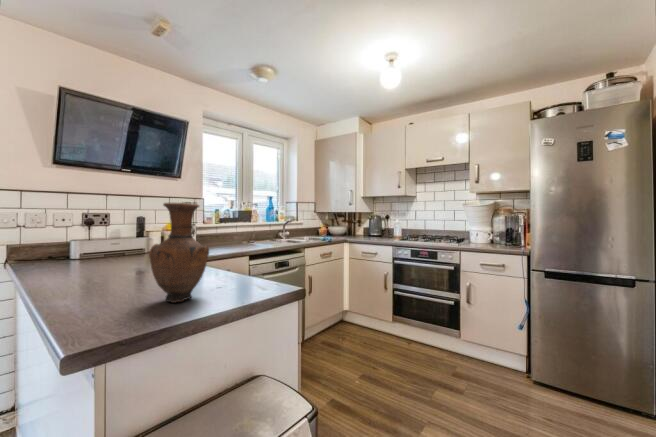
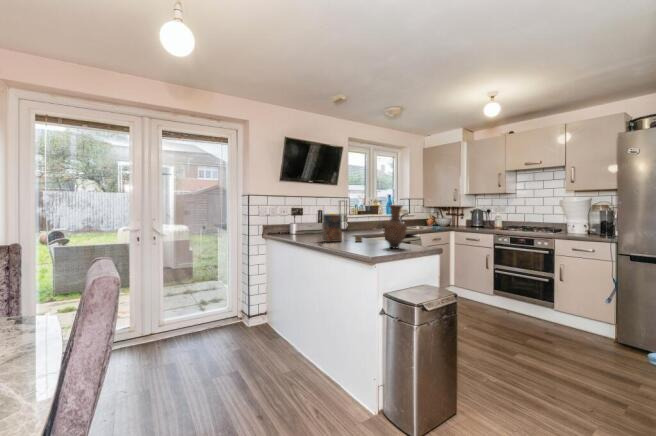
cereal box: none [64,224,157,284] -> present [323,214,362,242]

